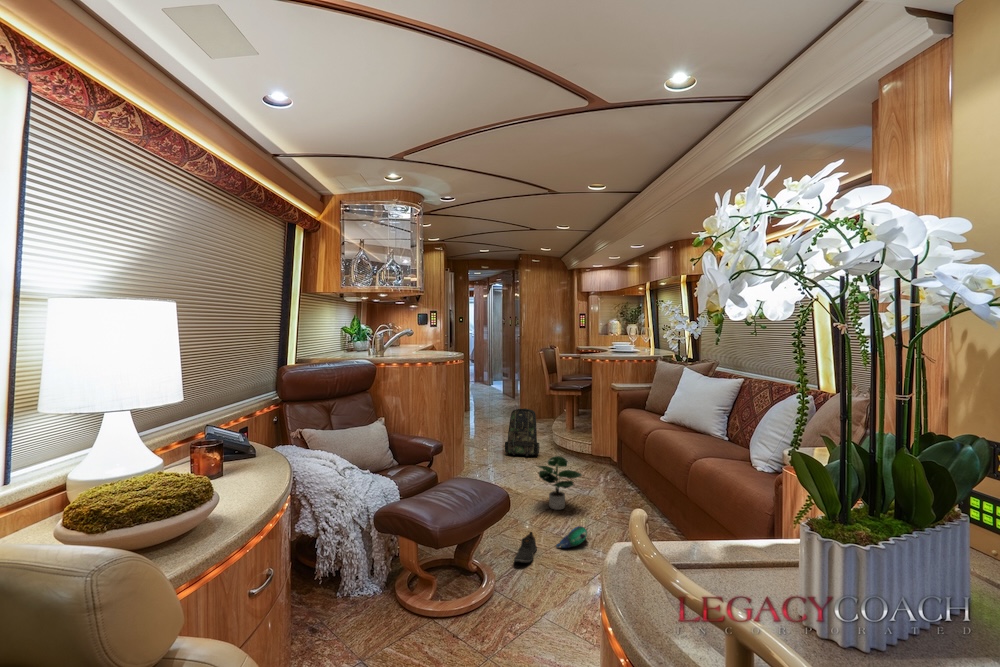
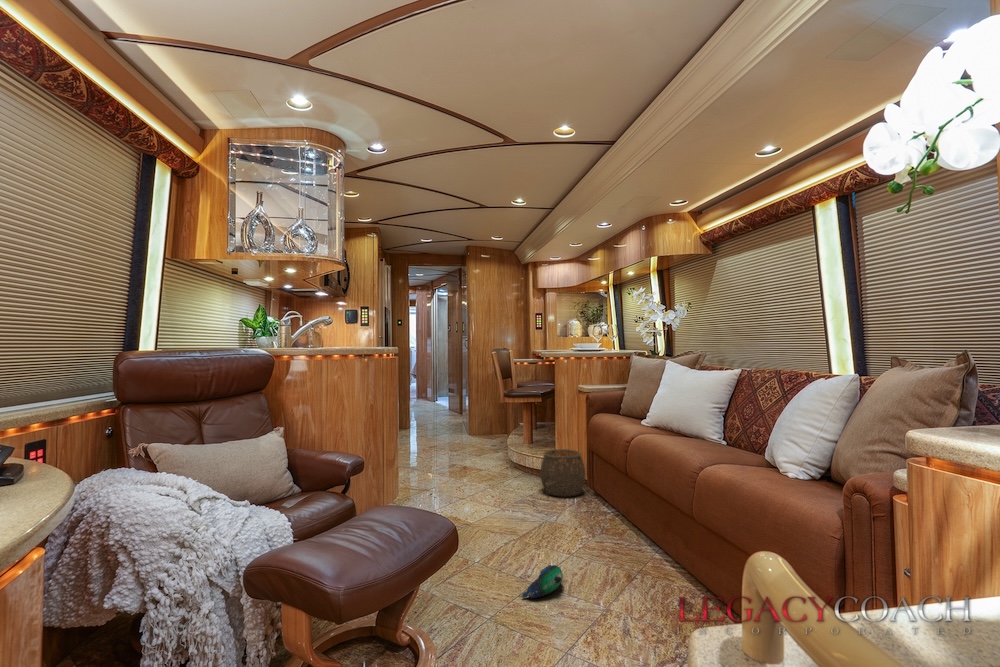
backpack: present [505,408,539,456] -> none [450,419,493,477]
woven basket: none [577,437,616,476] -> present [540,449,586,497]
potted plant: present [538,456,582,510] -> none [493,473,551,543]
shoe: present [514,532,537,563] -> none [463,578,496,626]

